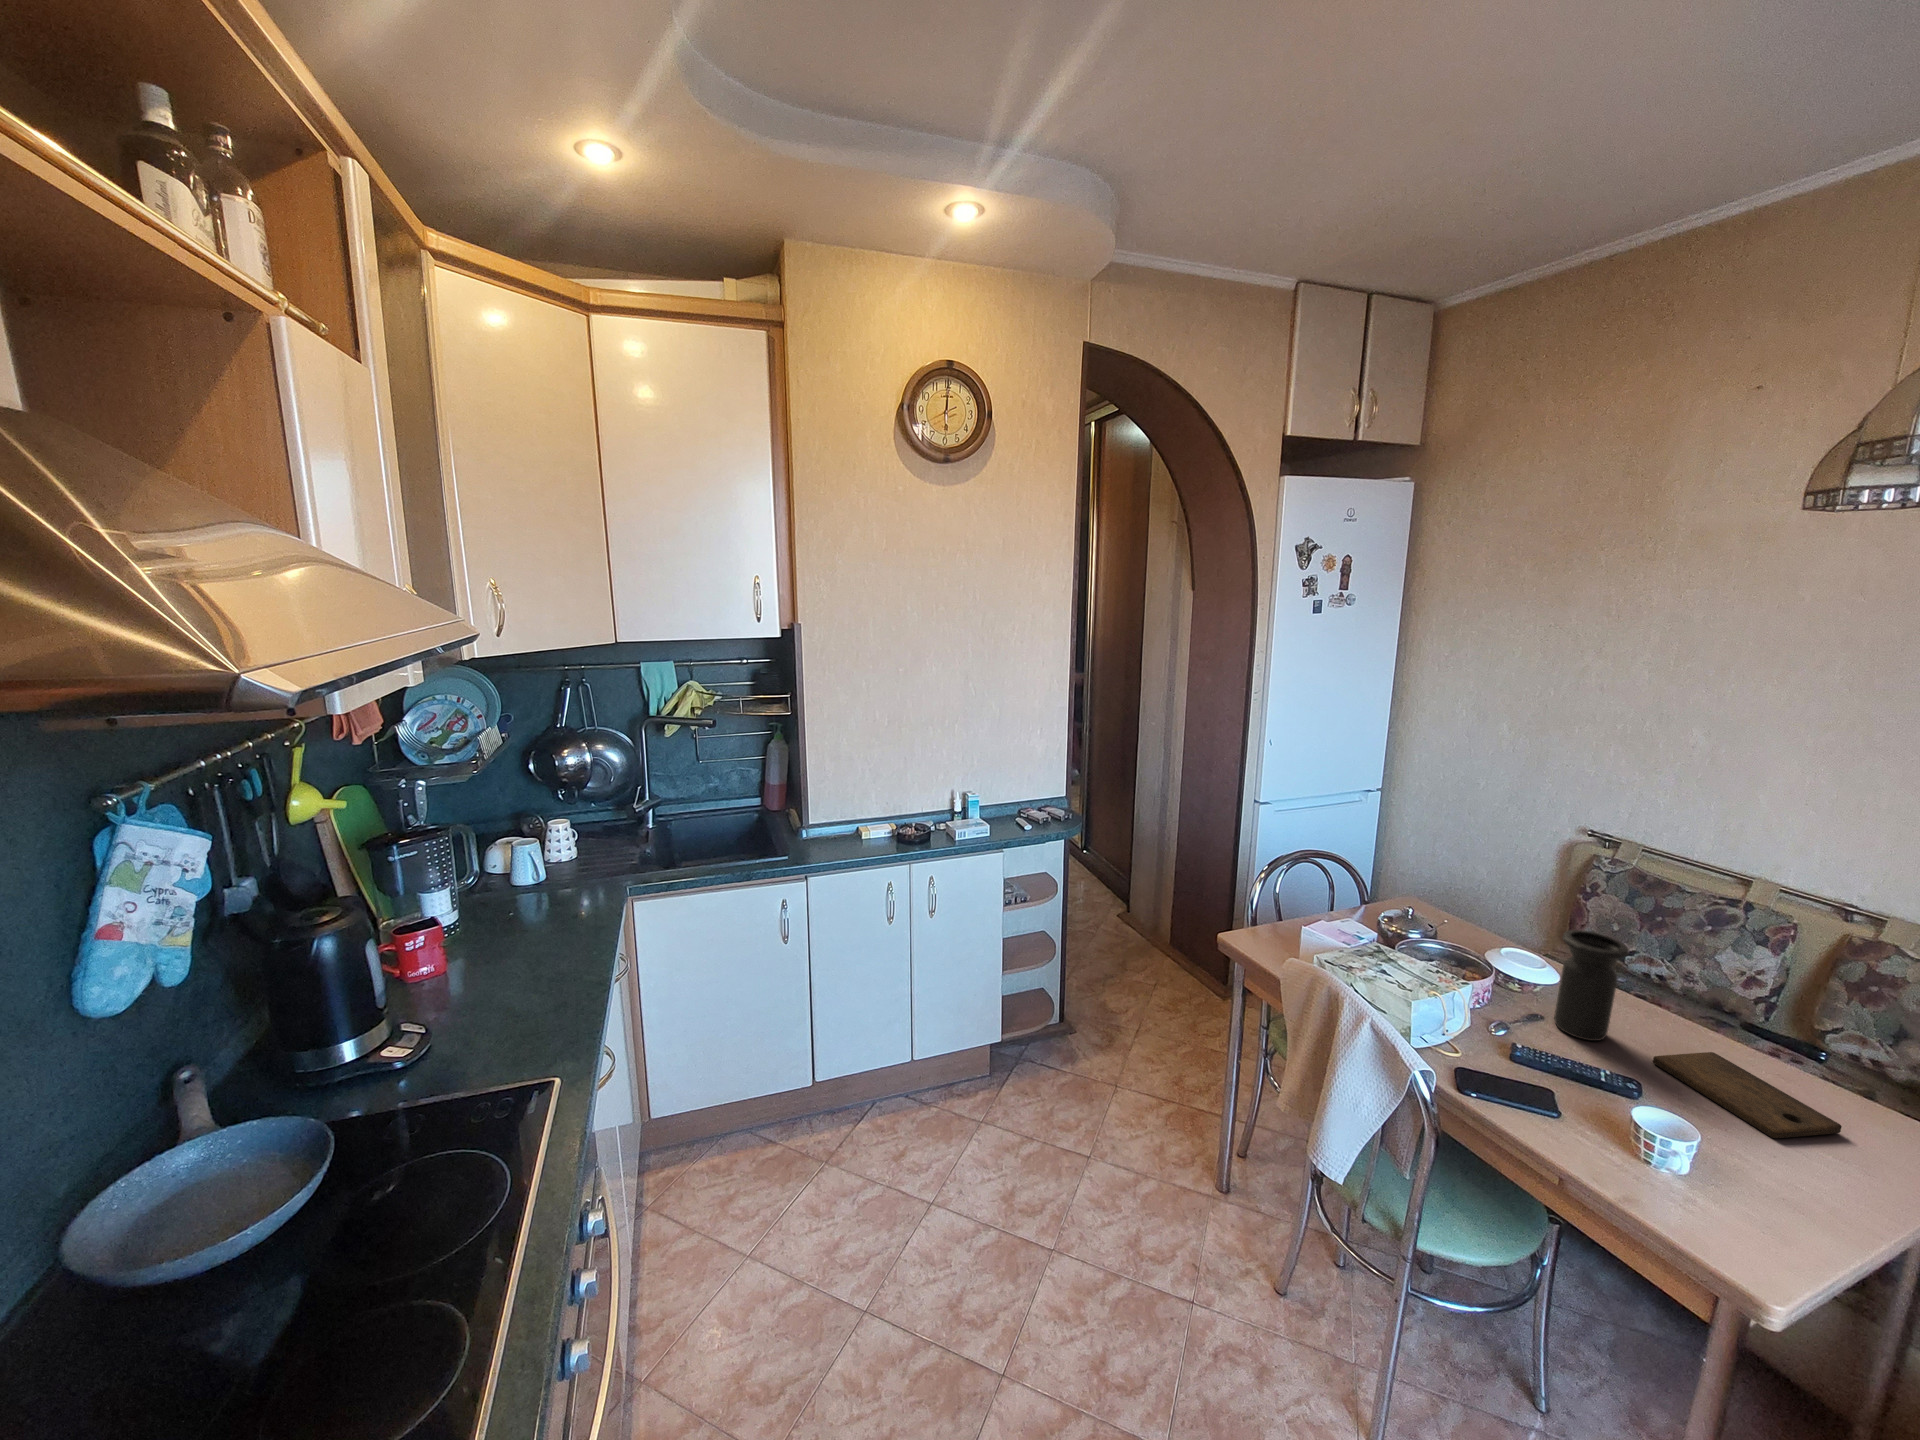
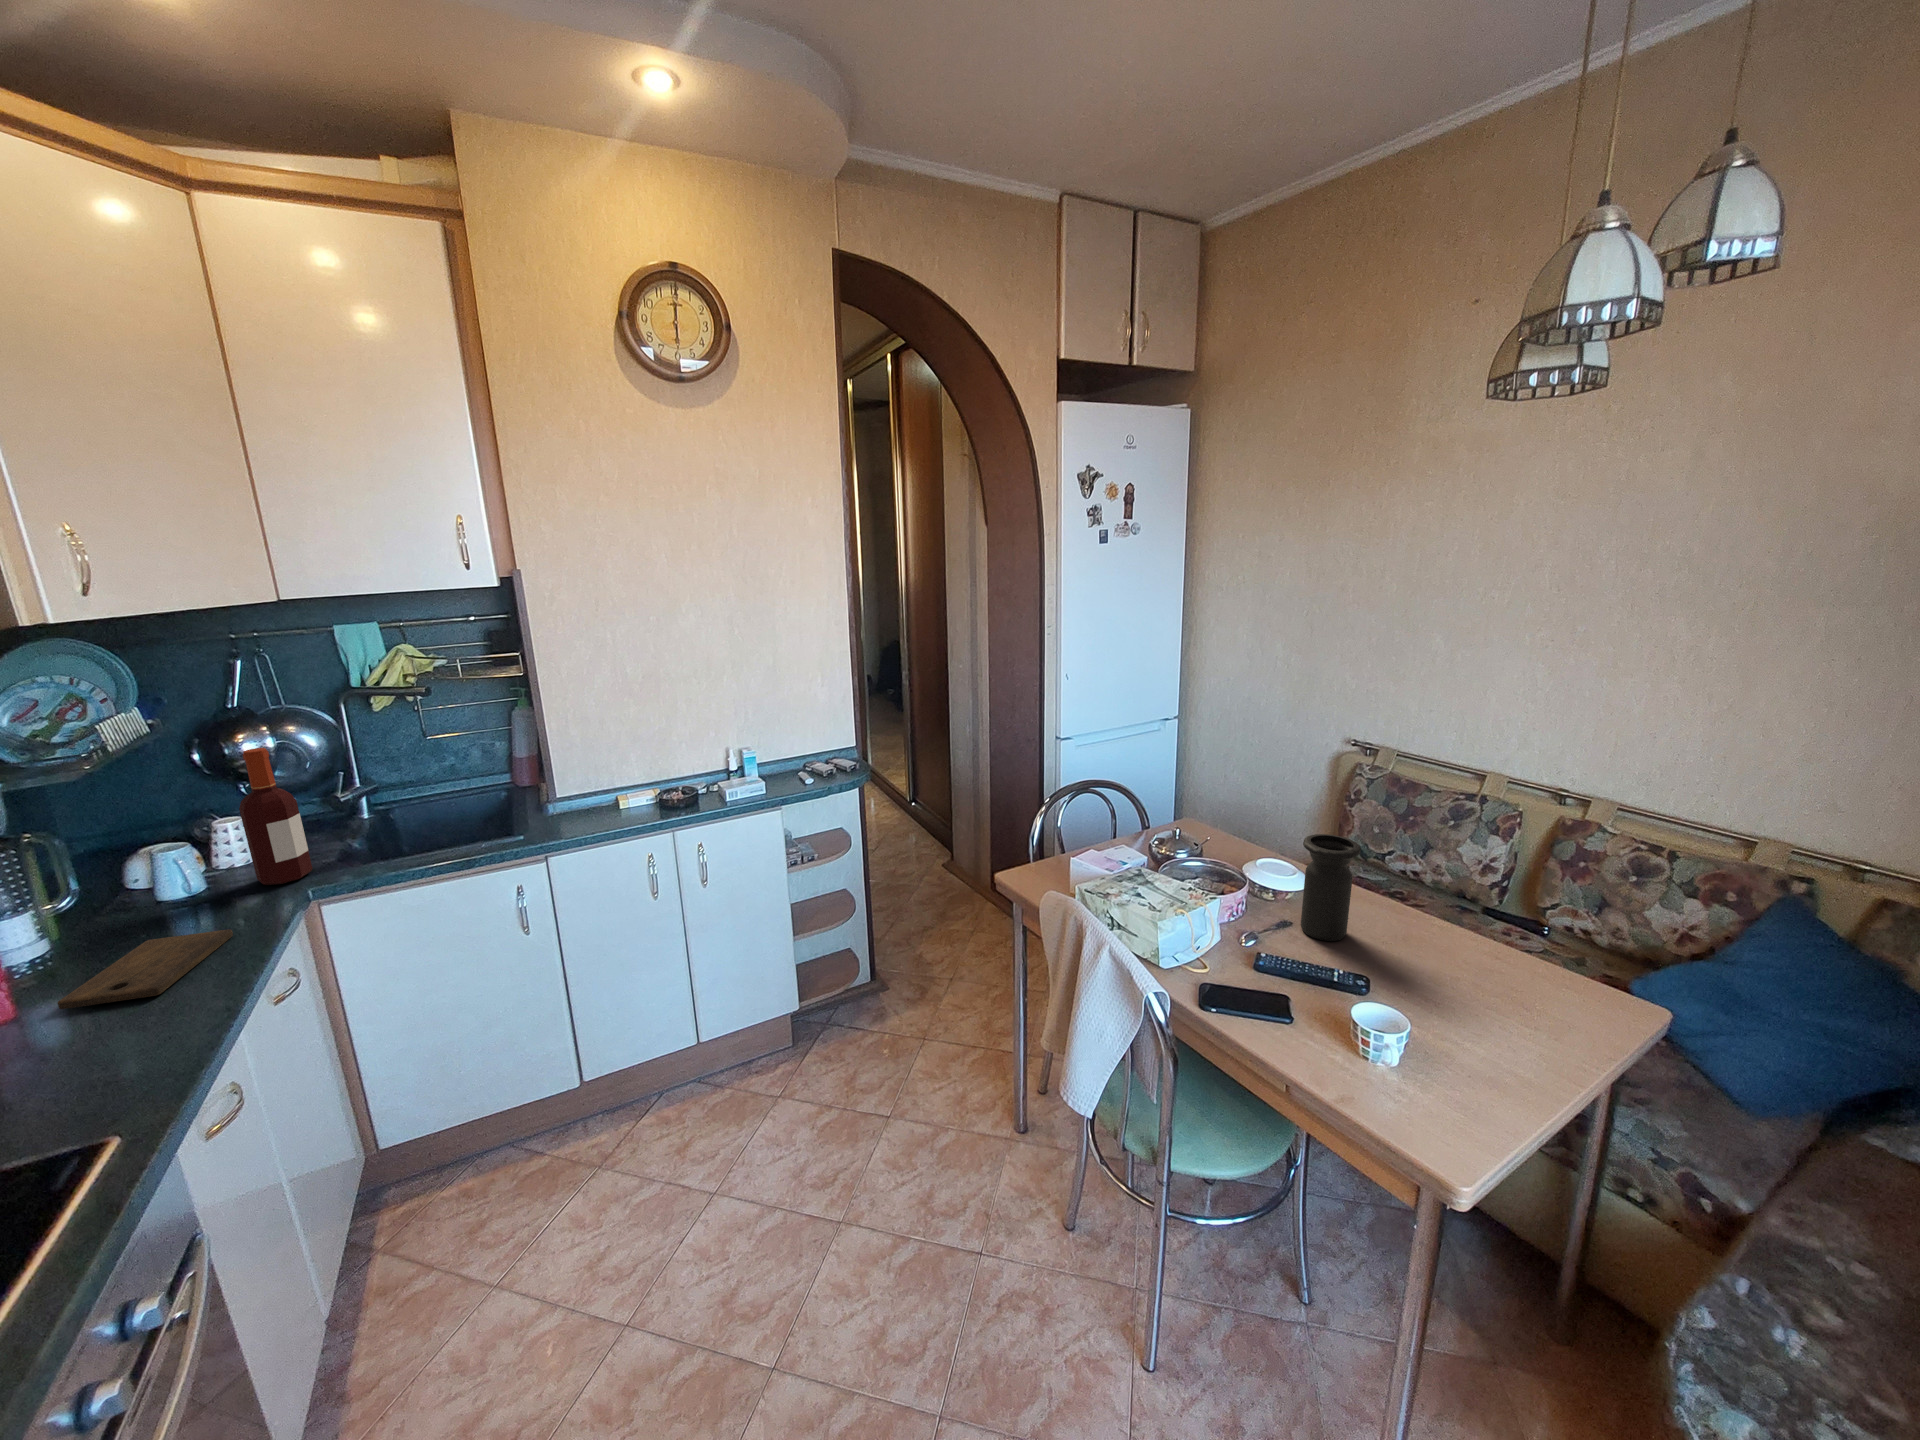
bottle: none [583,765,628,881] -> present [239,748,313,885]
cutting board: present [1653,1052,1842,1138] -> present [58,929,233,1009]

